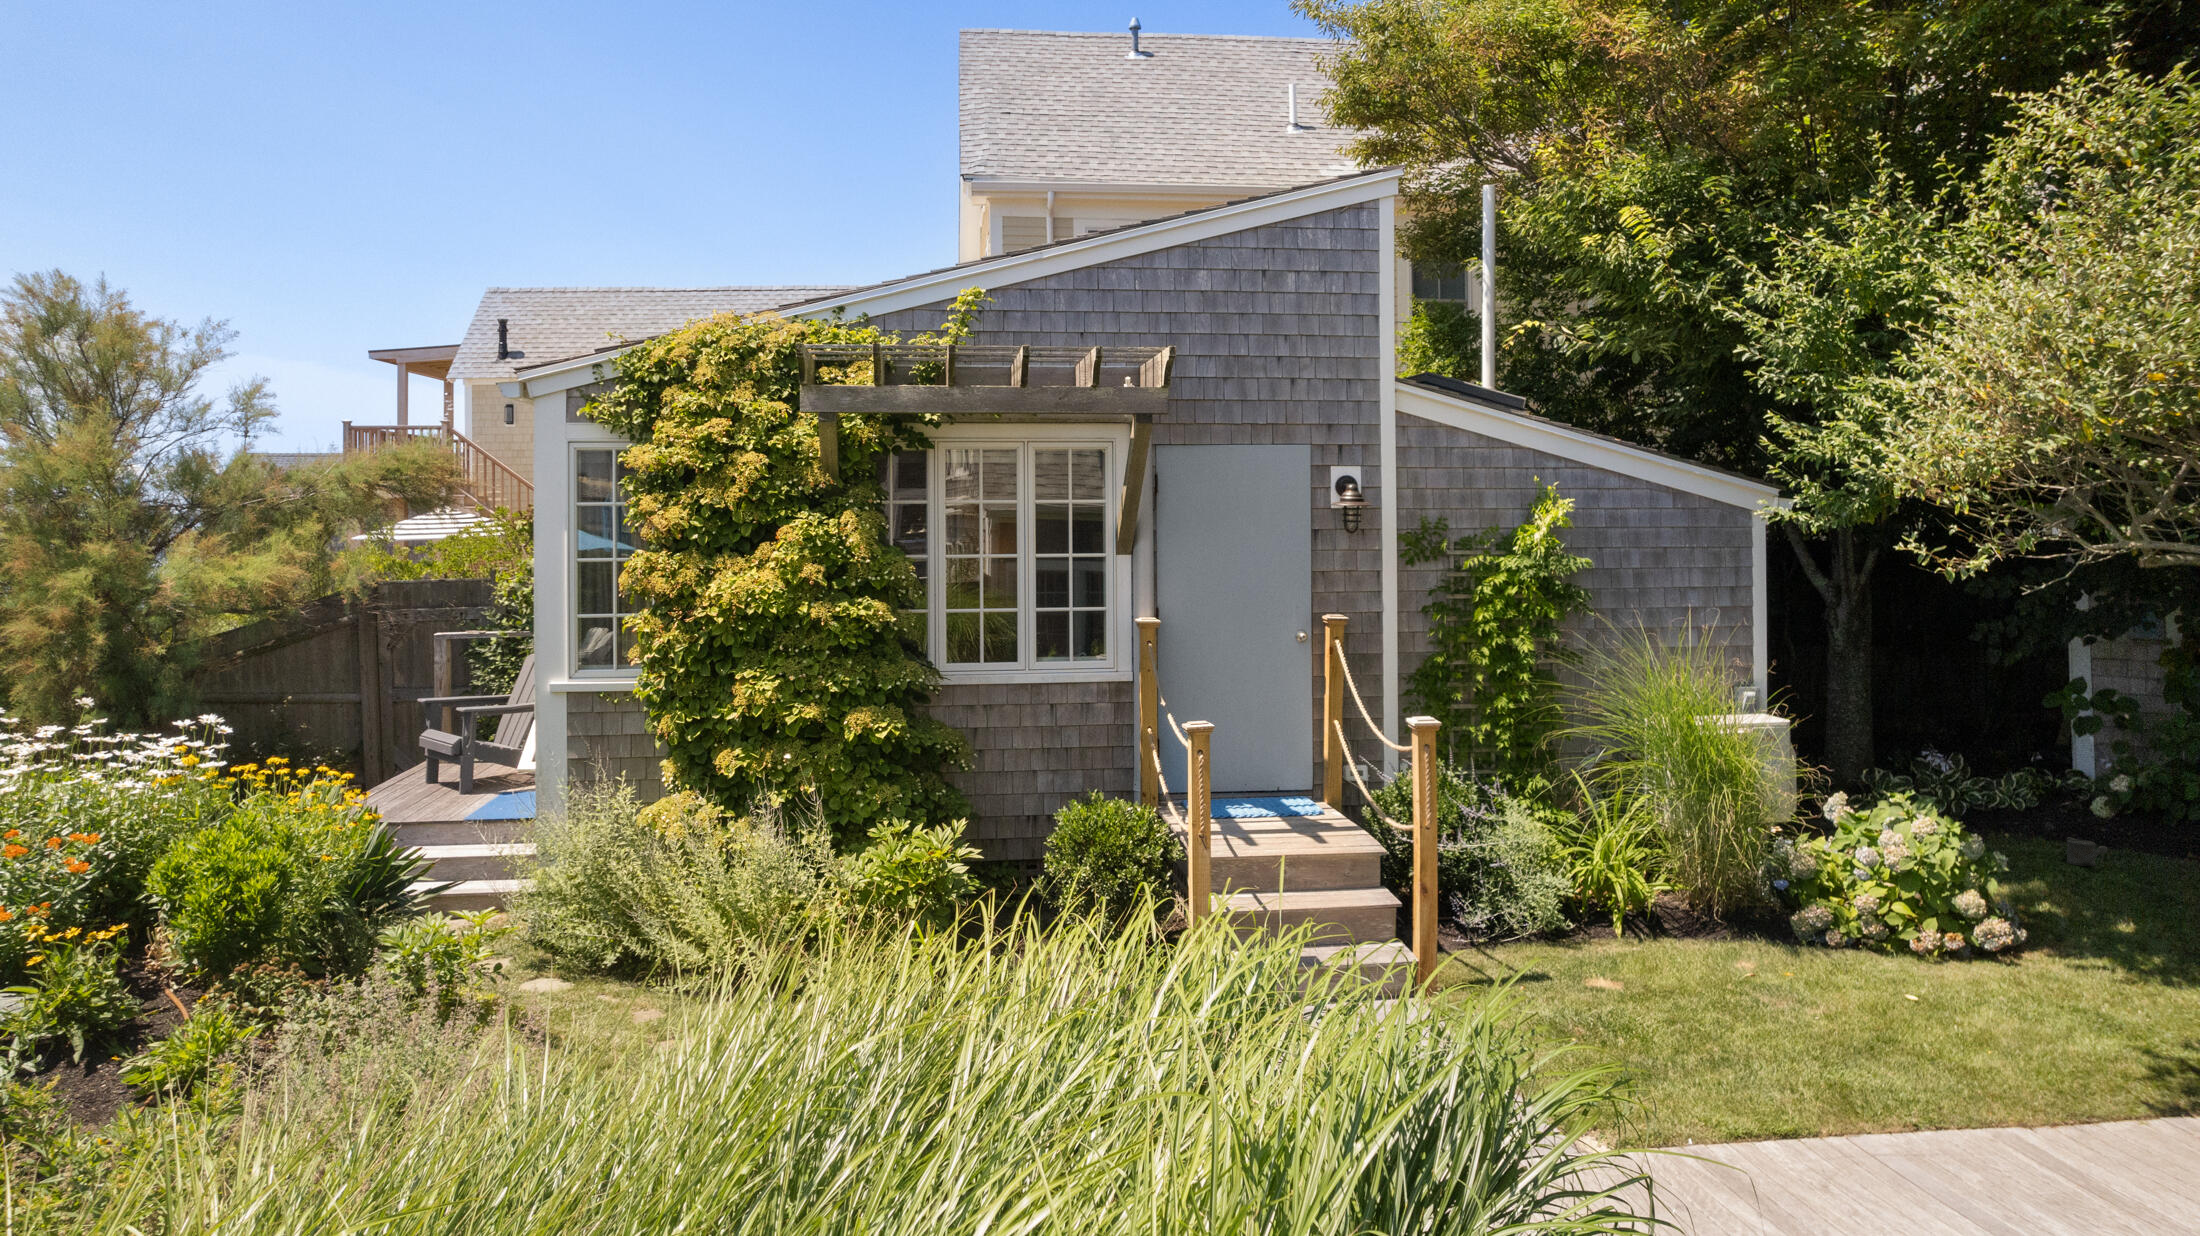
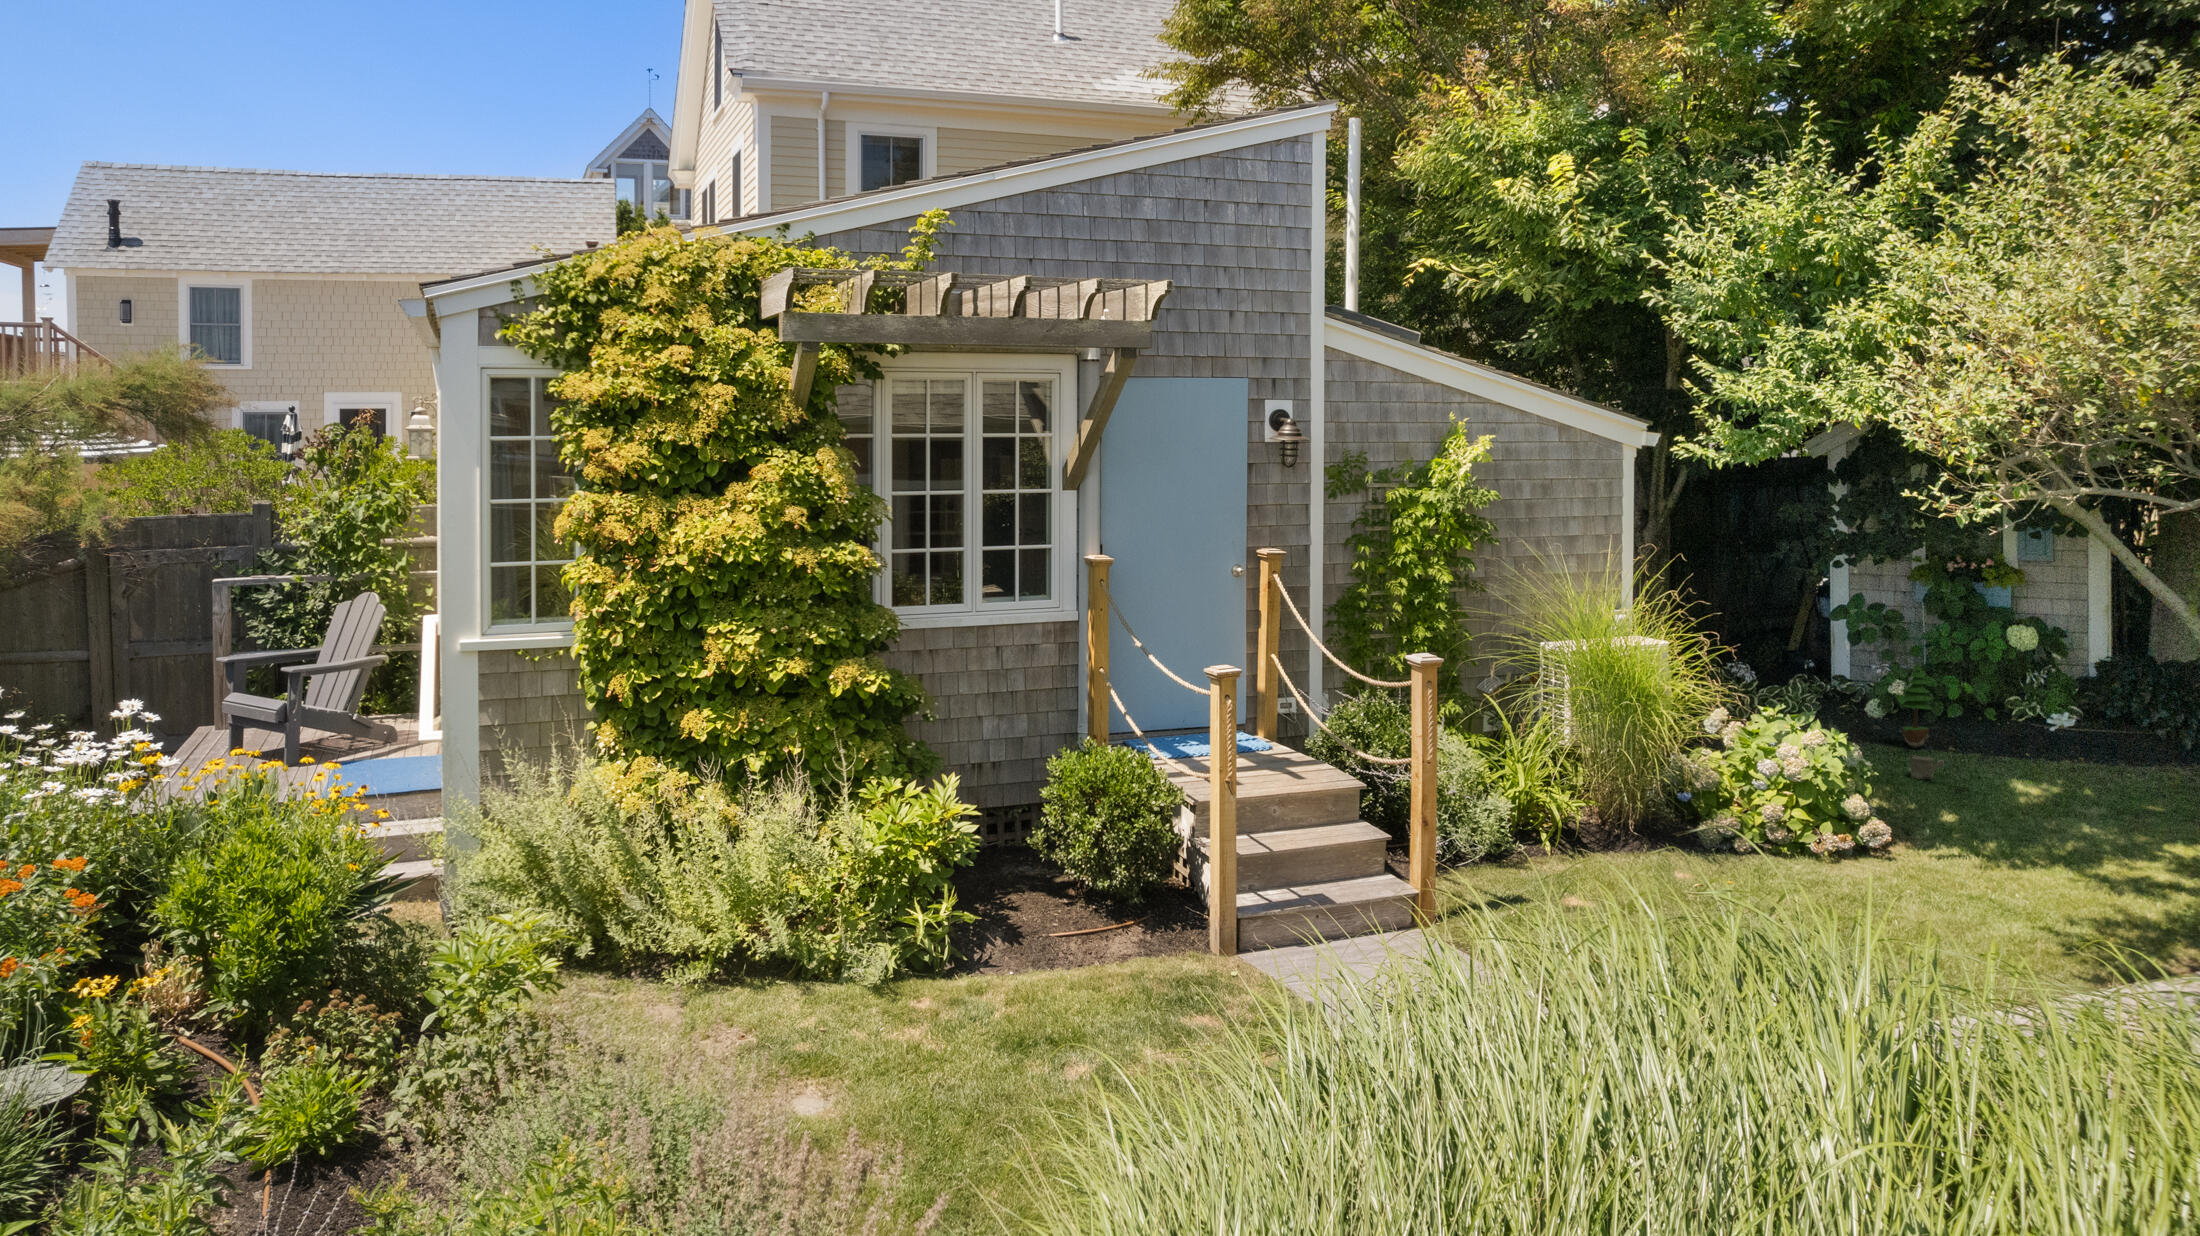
potted tree: none [2059,735,2103,828] -> present [1900,663,1933,748]

